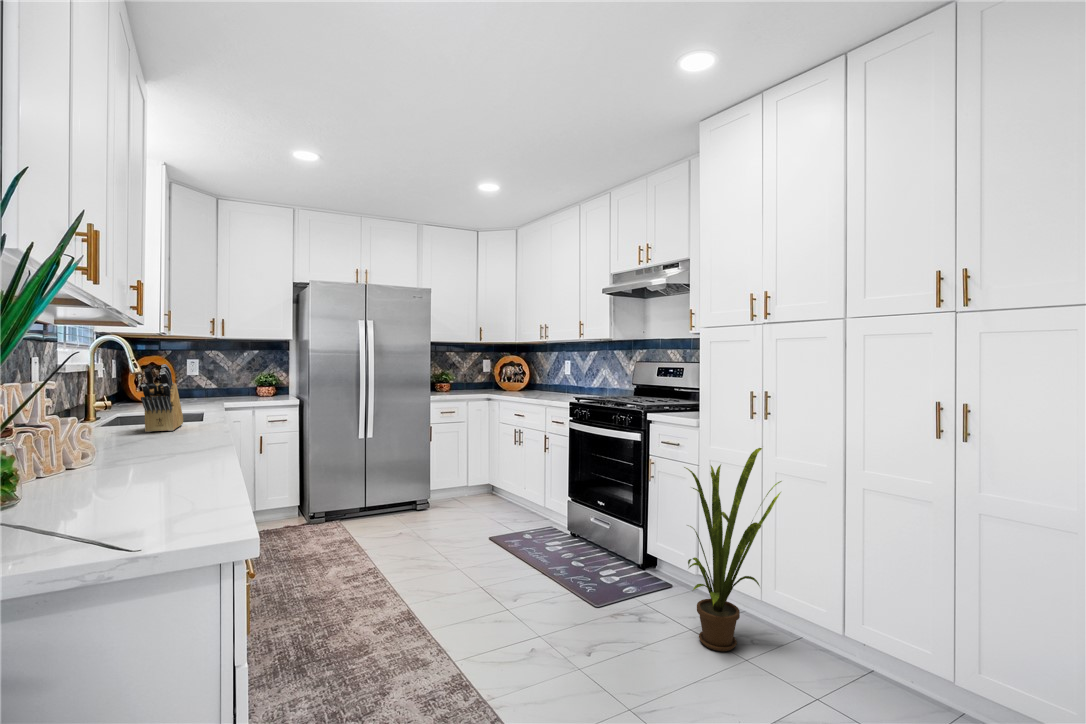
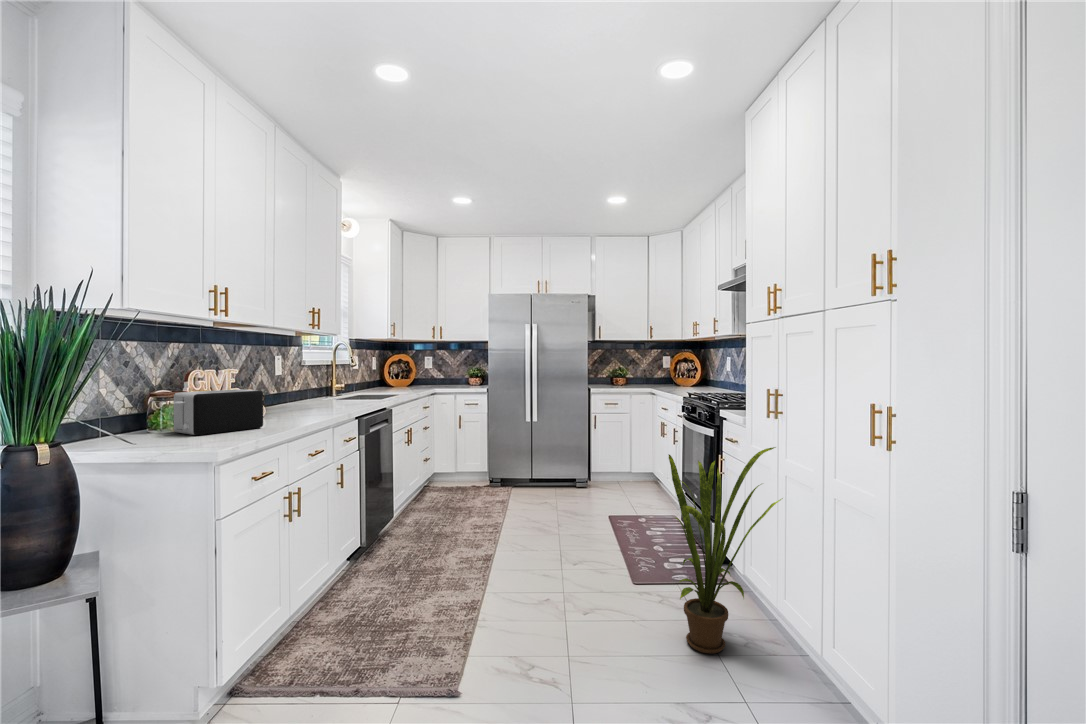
knife block: present [141,364,183,432] -> none [336,359,373,402]
toaster: none [28,426,201,526] -> present [174,389,263,435]

